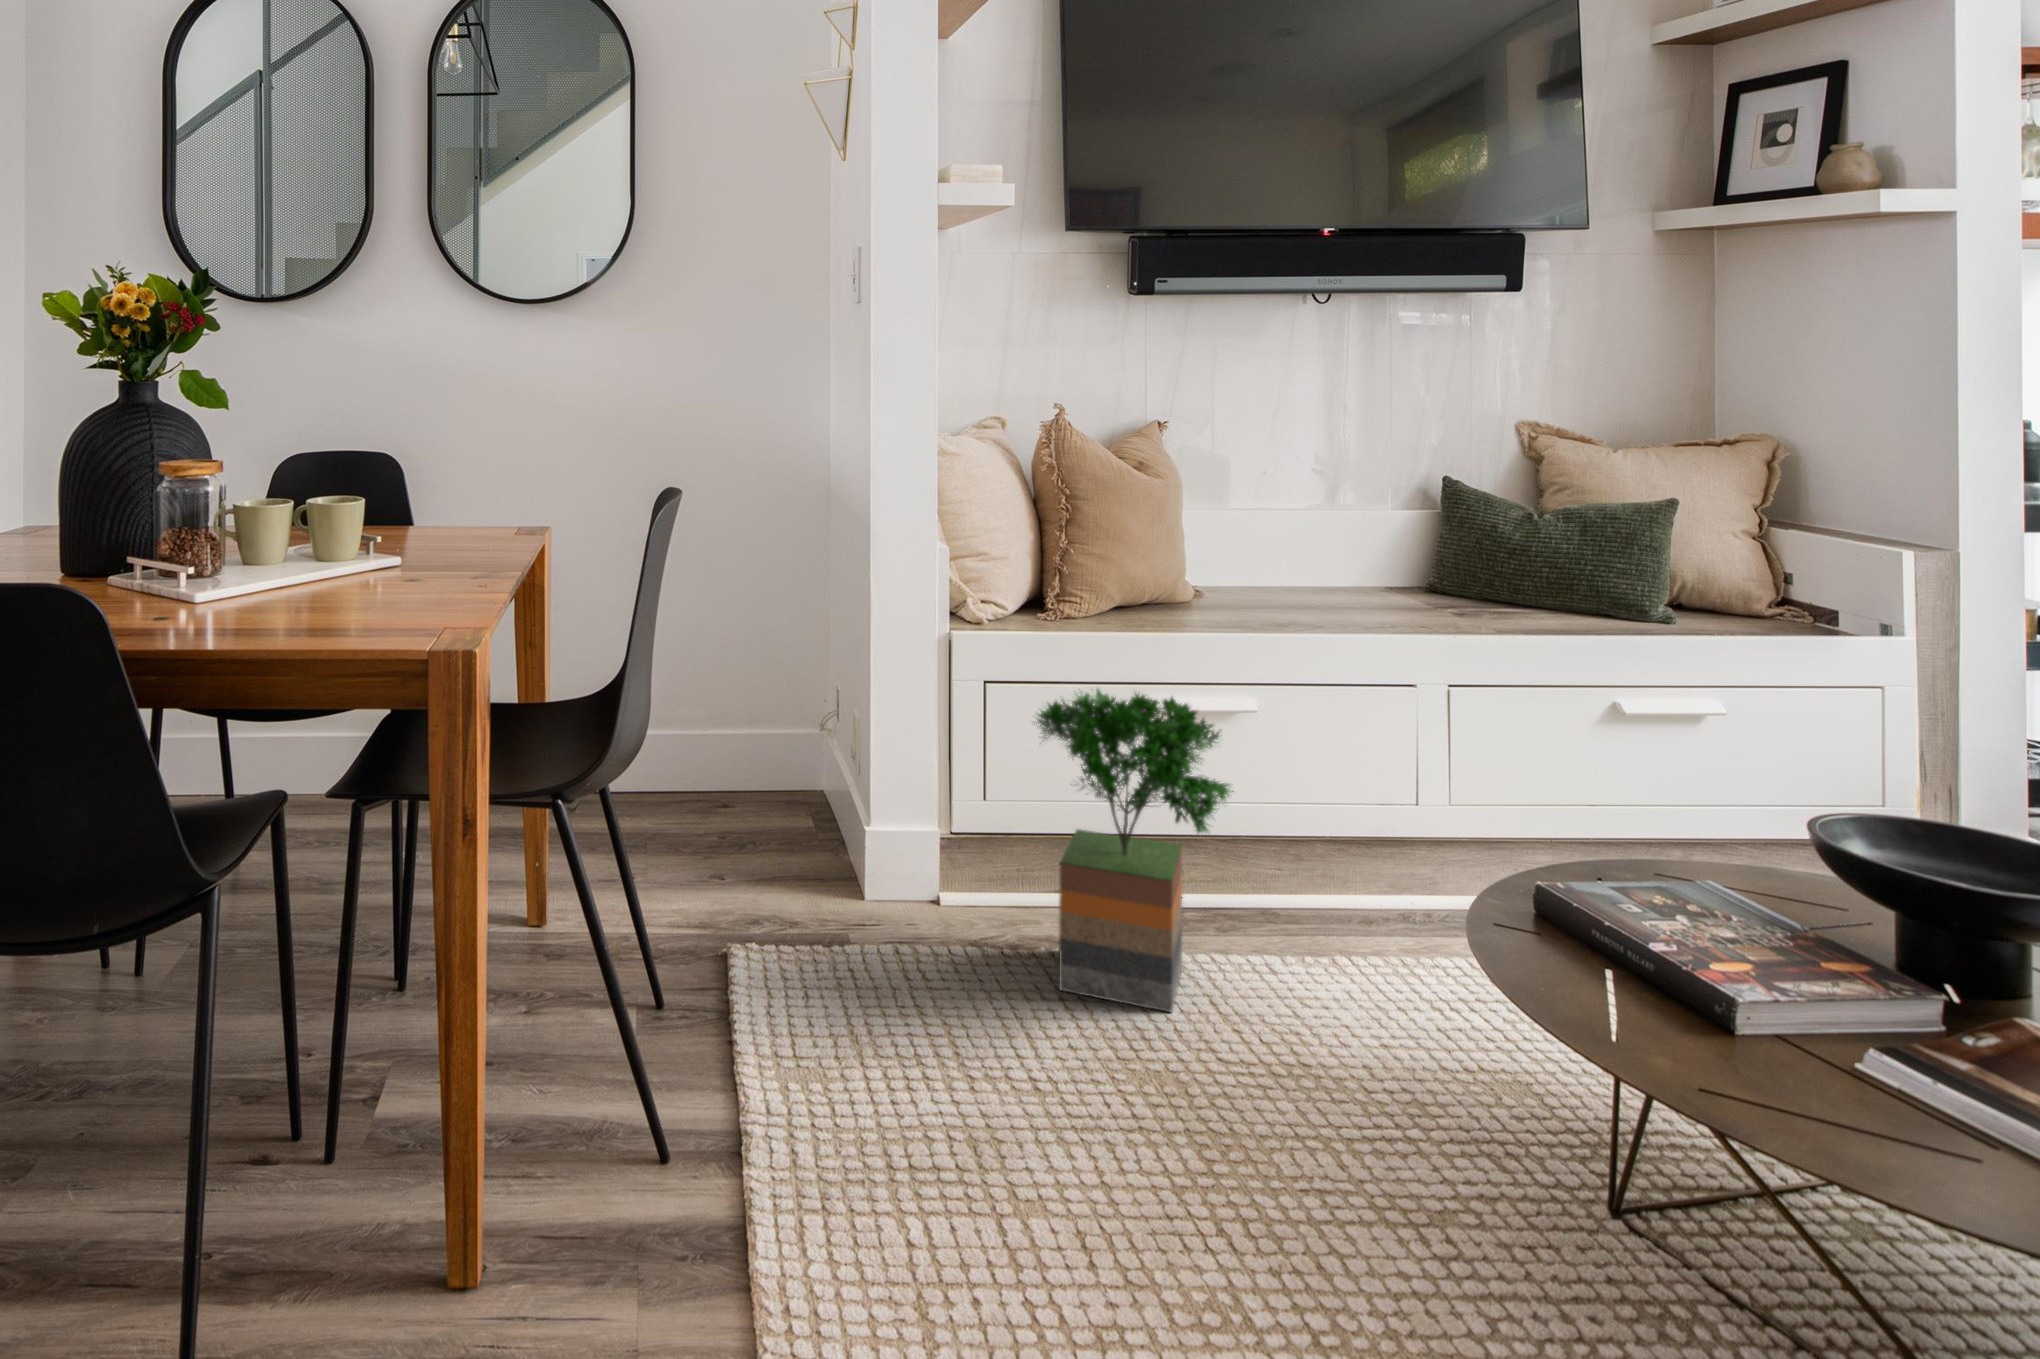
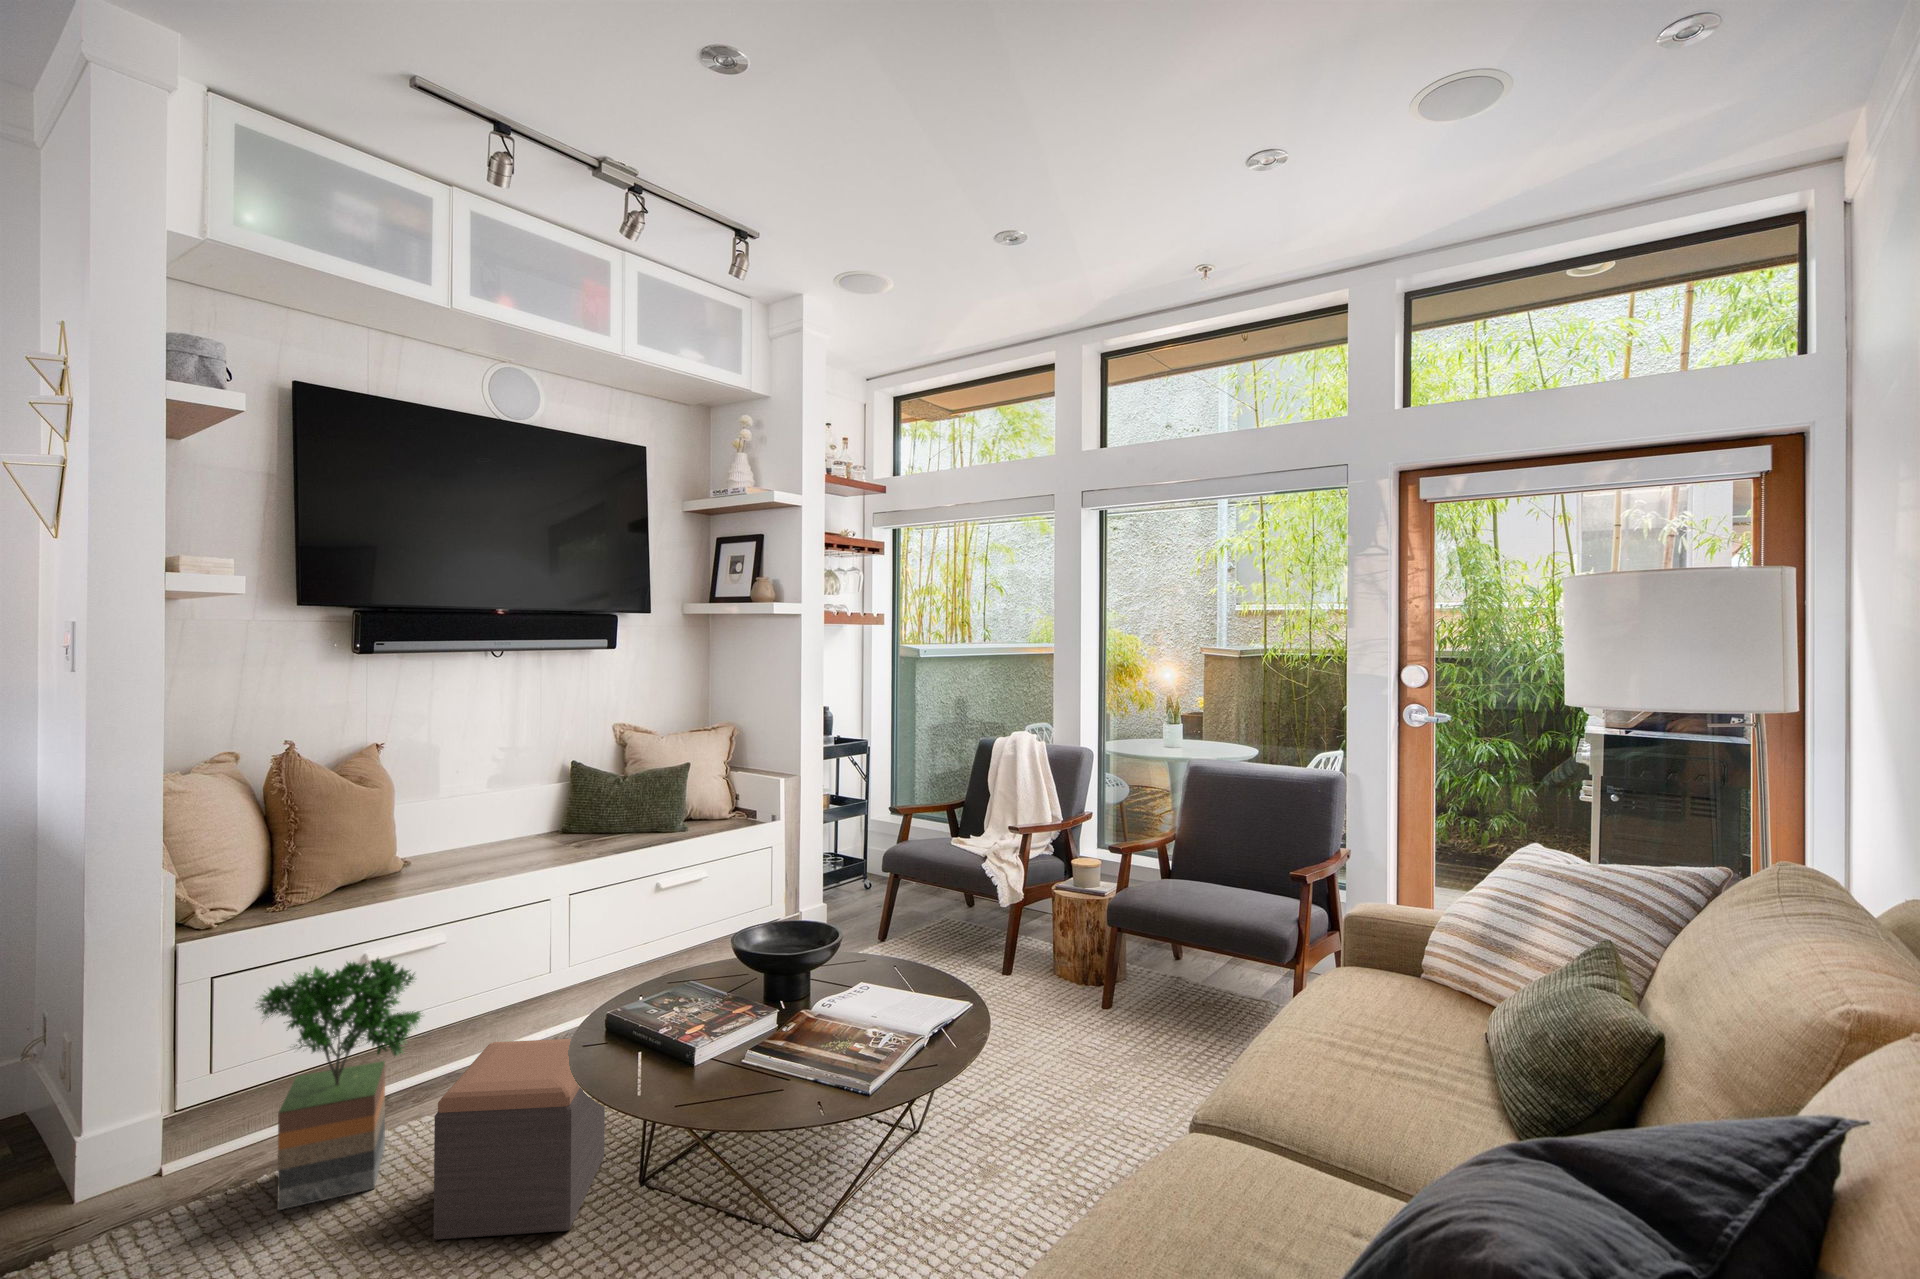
footstool: none [1256,858,1527,1190] -> present [434,1039,605,1240]

